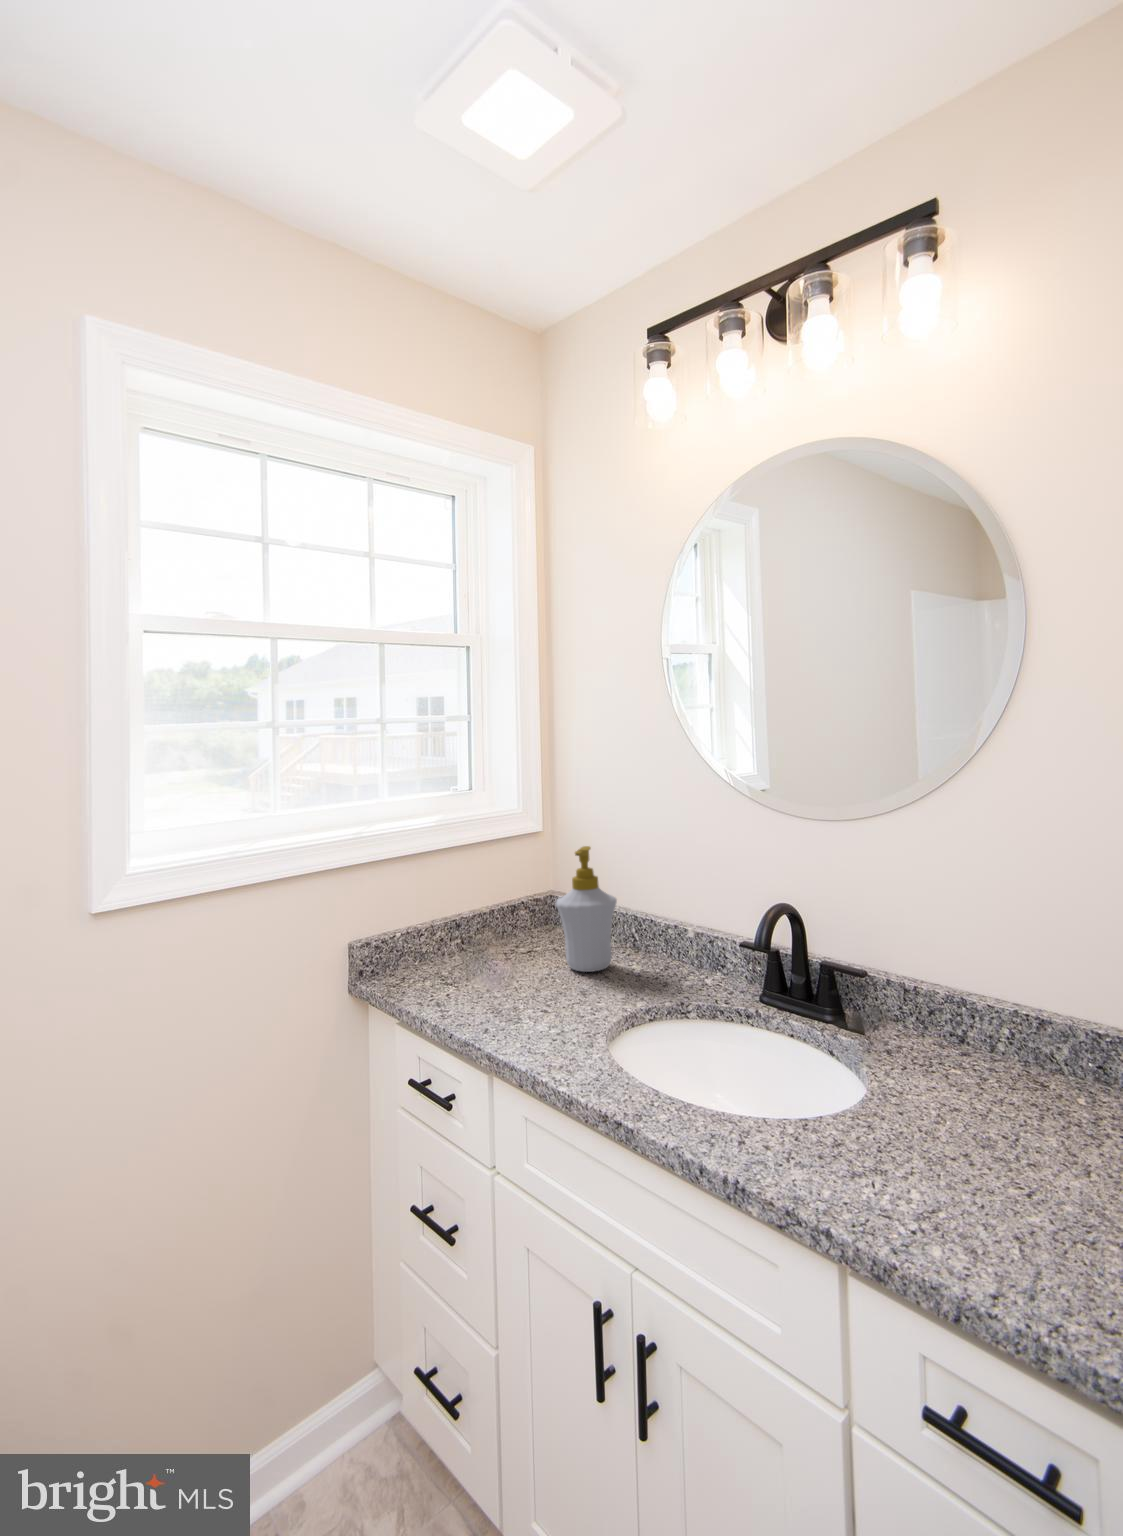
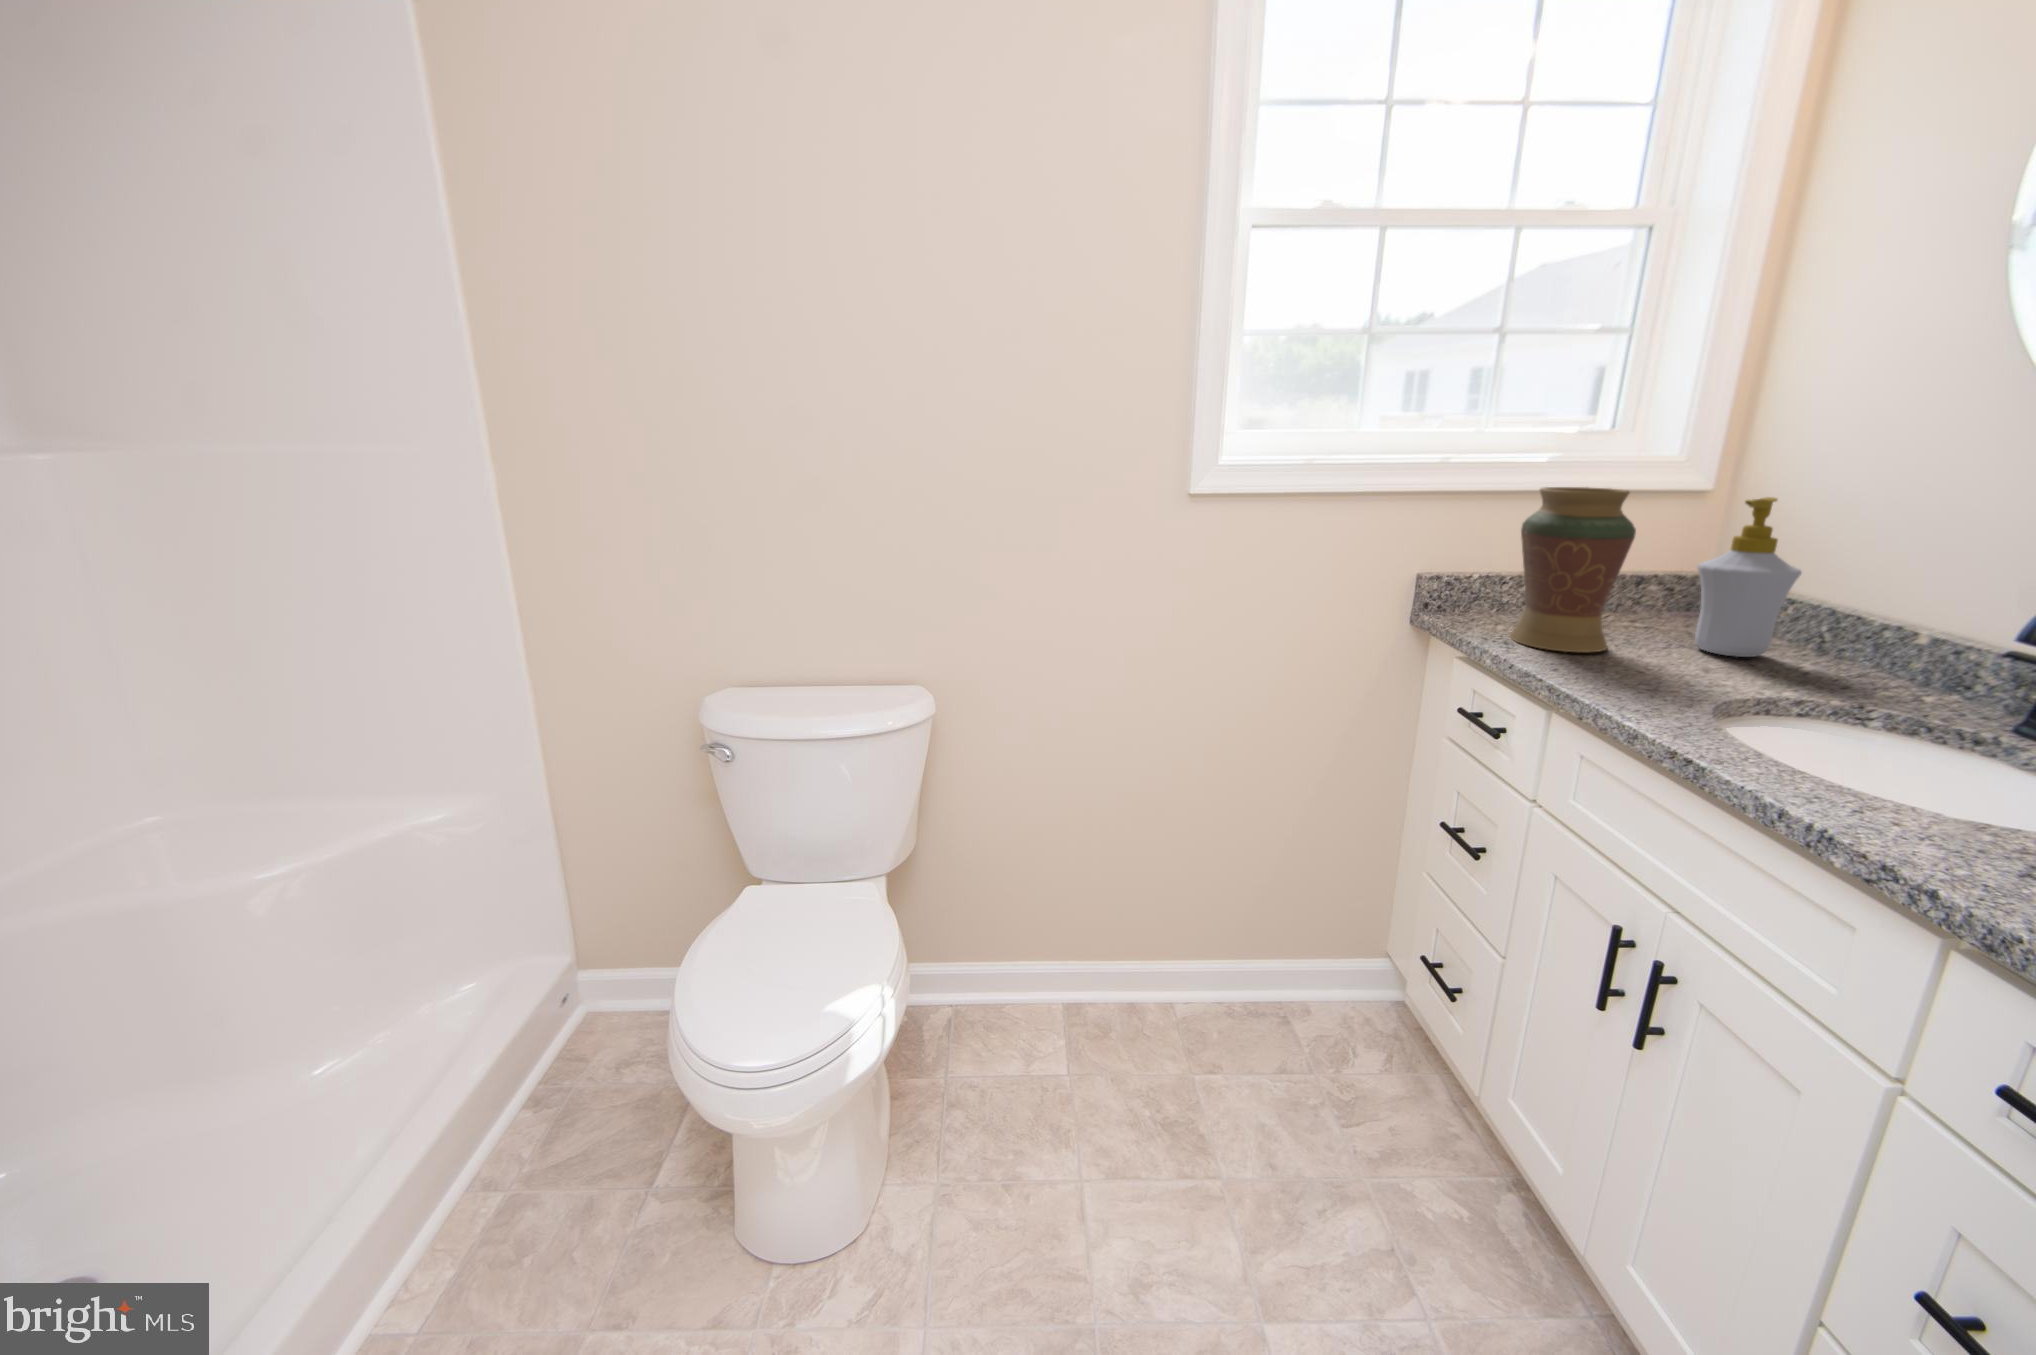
decorative vase: none [430,853,516,1006] -> present [1510,487,1636,652]

